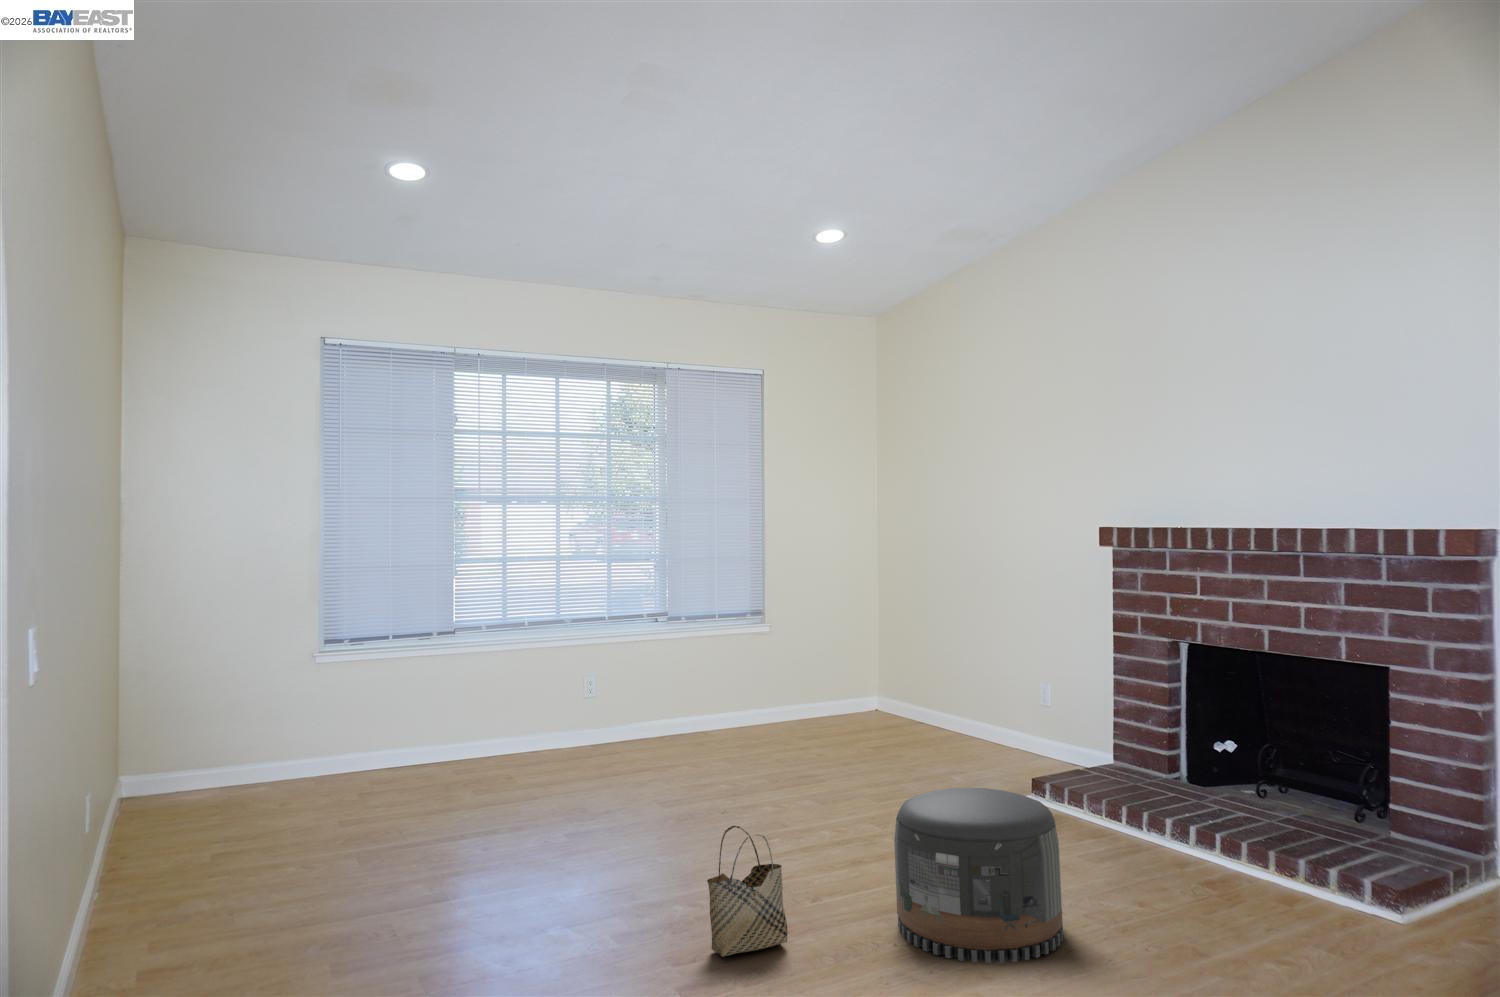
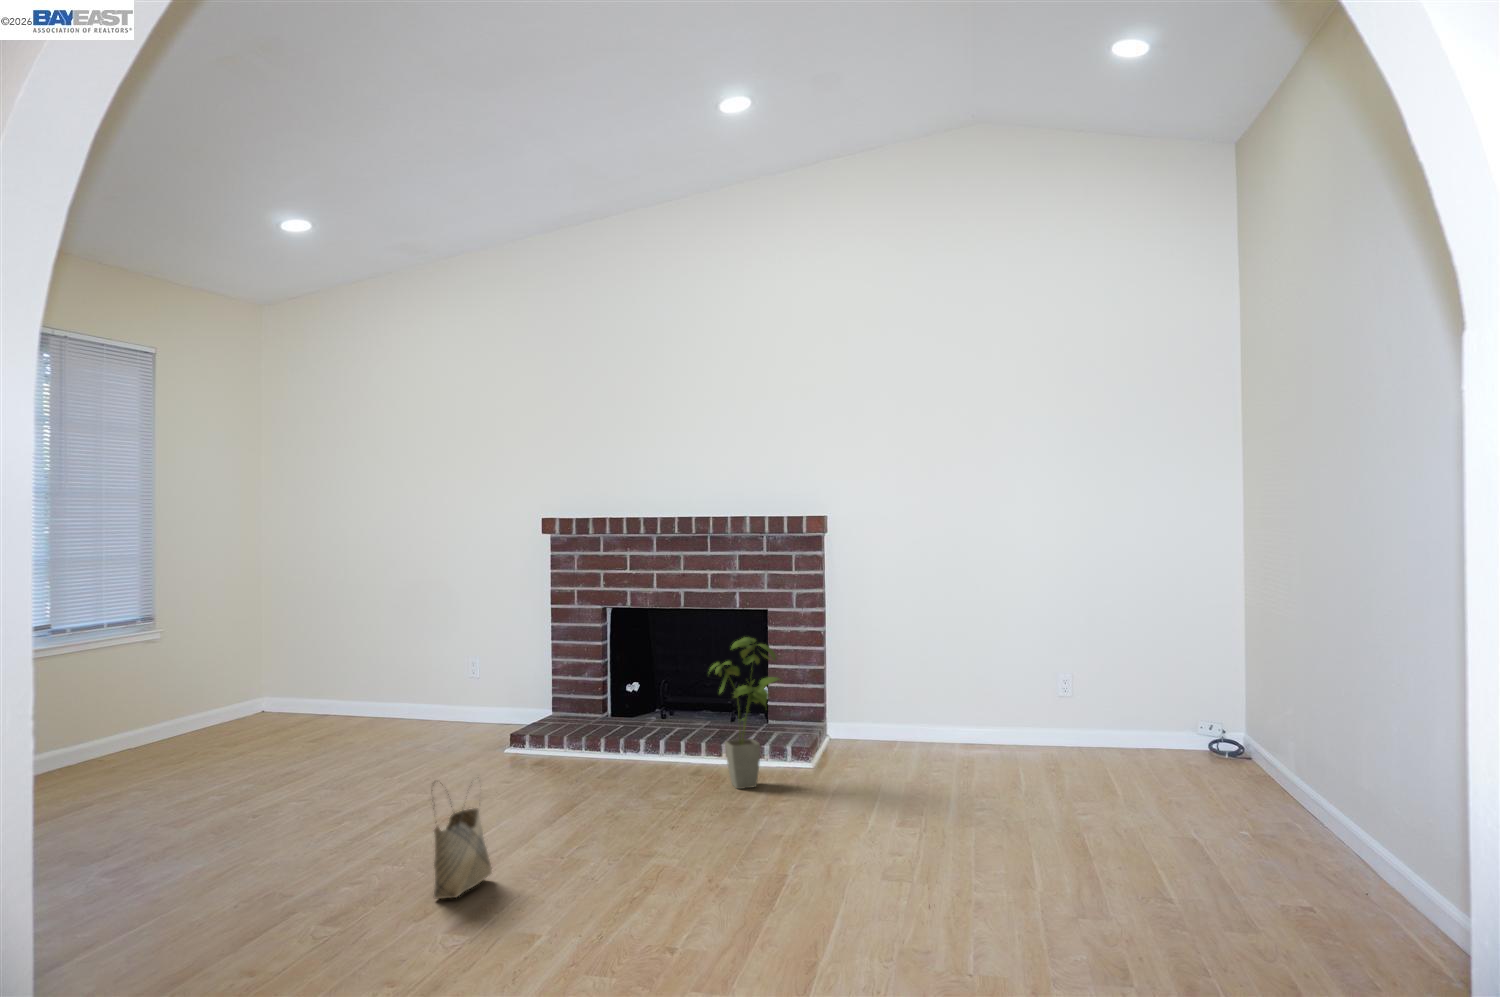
house plant: none [1196,712,1324,930] -> present [710,637,782,789]
pouf: present [894,788,1063,963] -> none [536,718,671,851]

